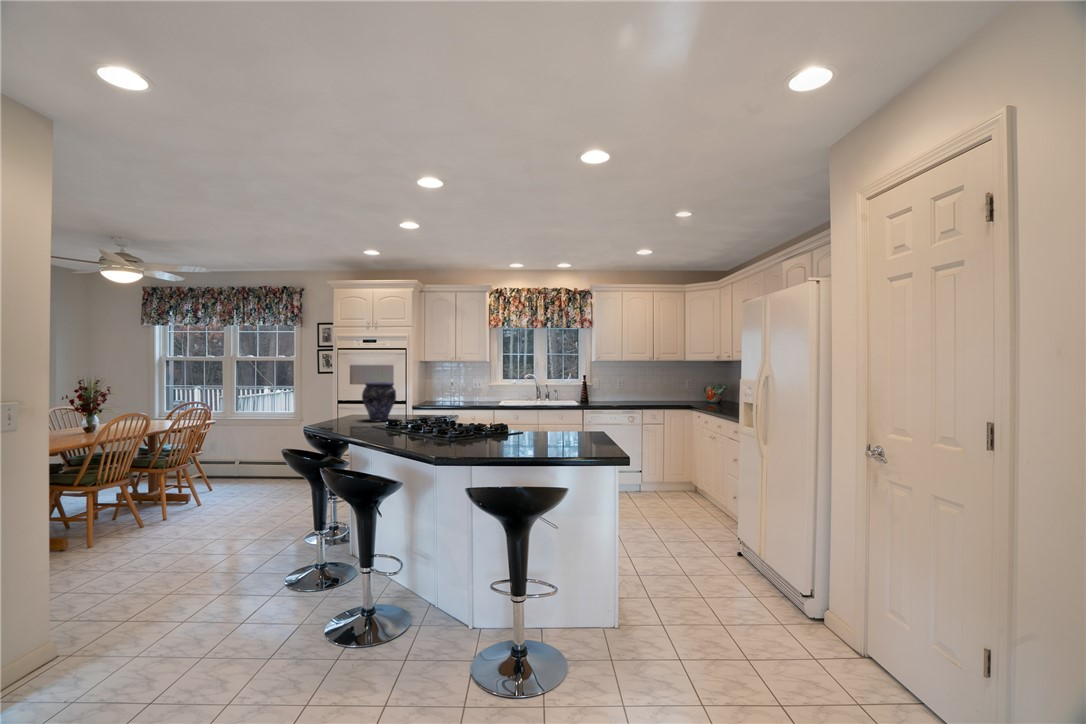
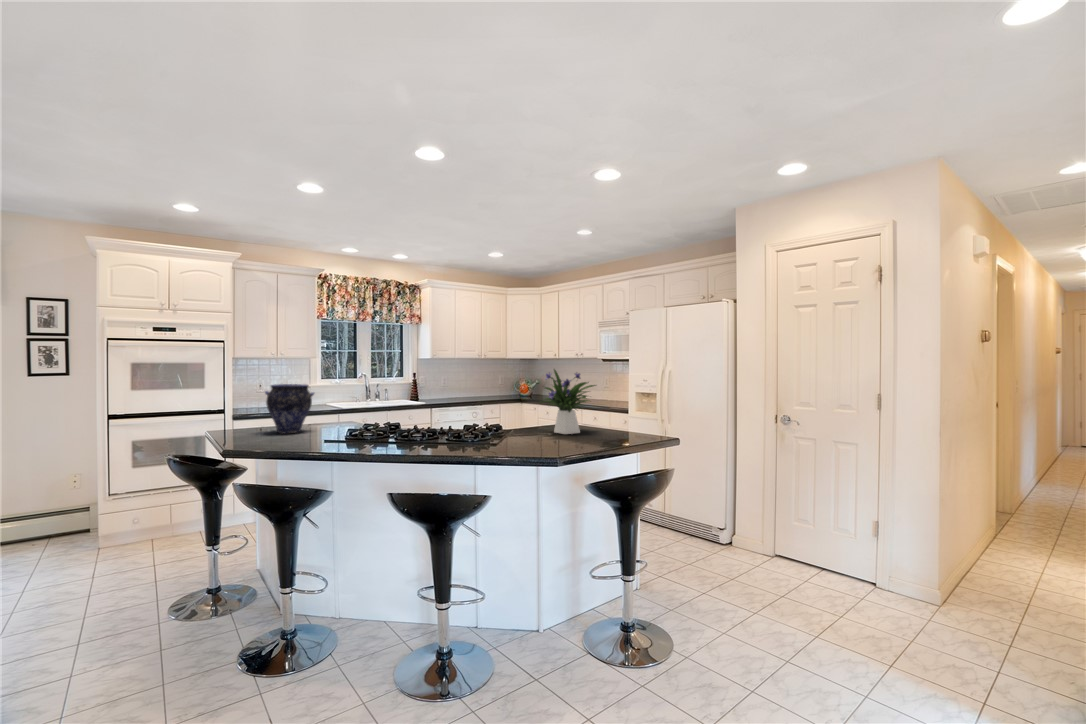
flower arrangement: none [524,372,589,444] -> present [544,369,596,434]

